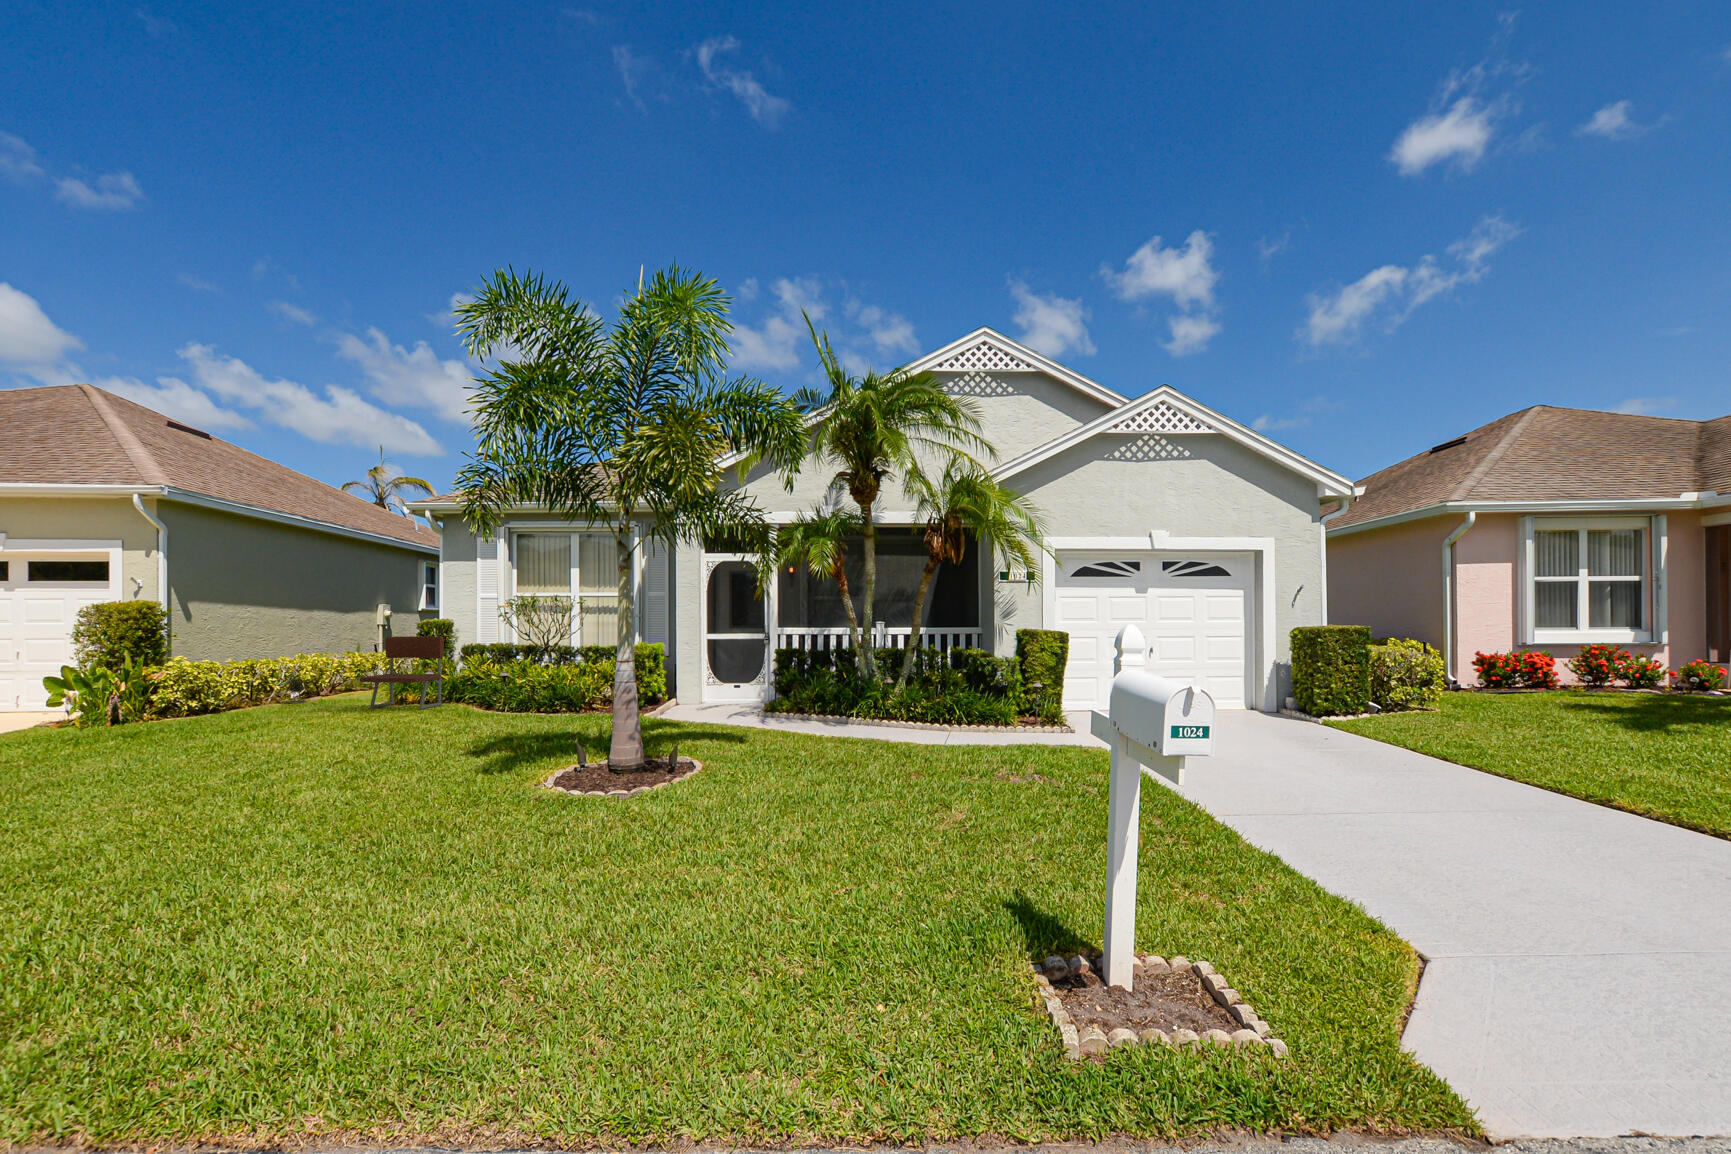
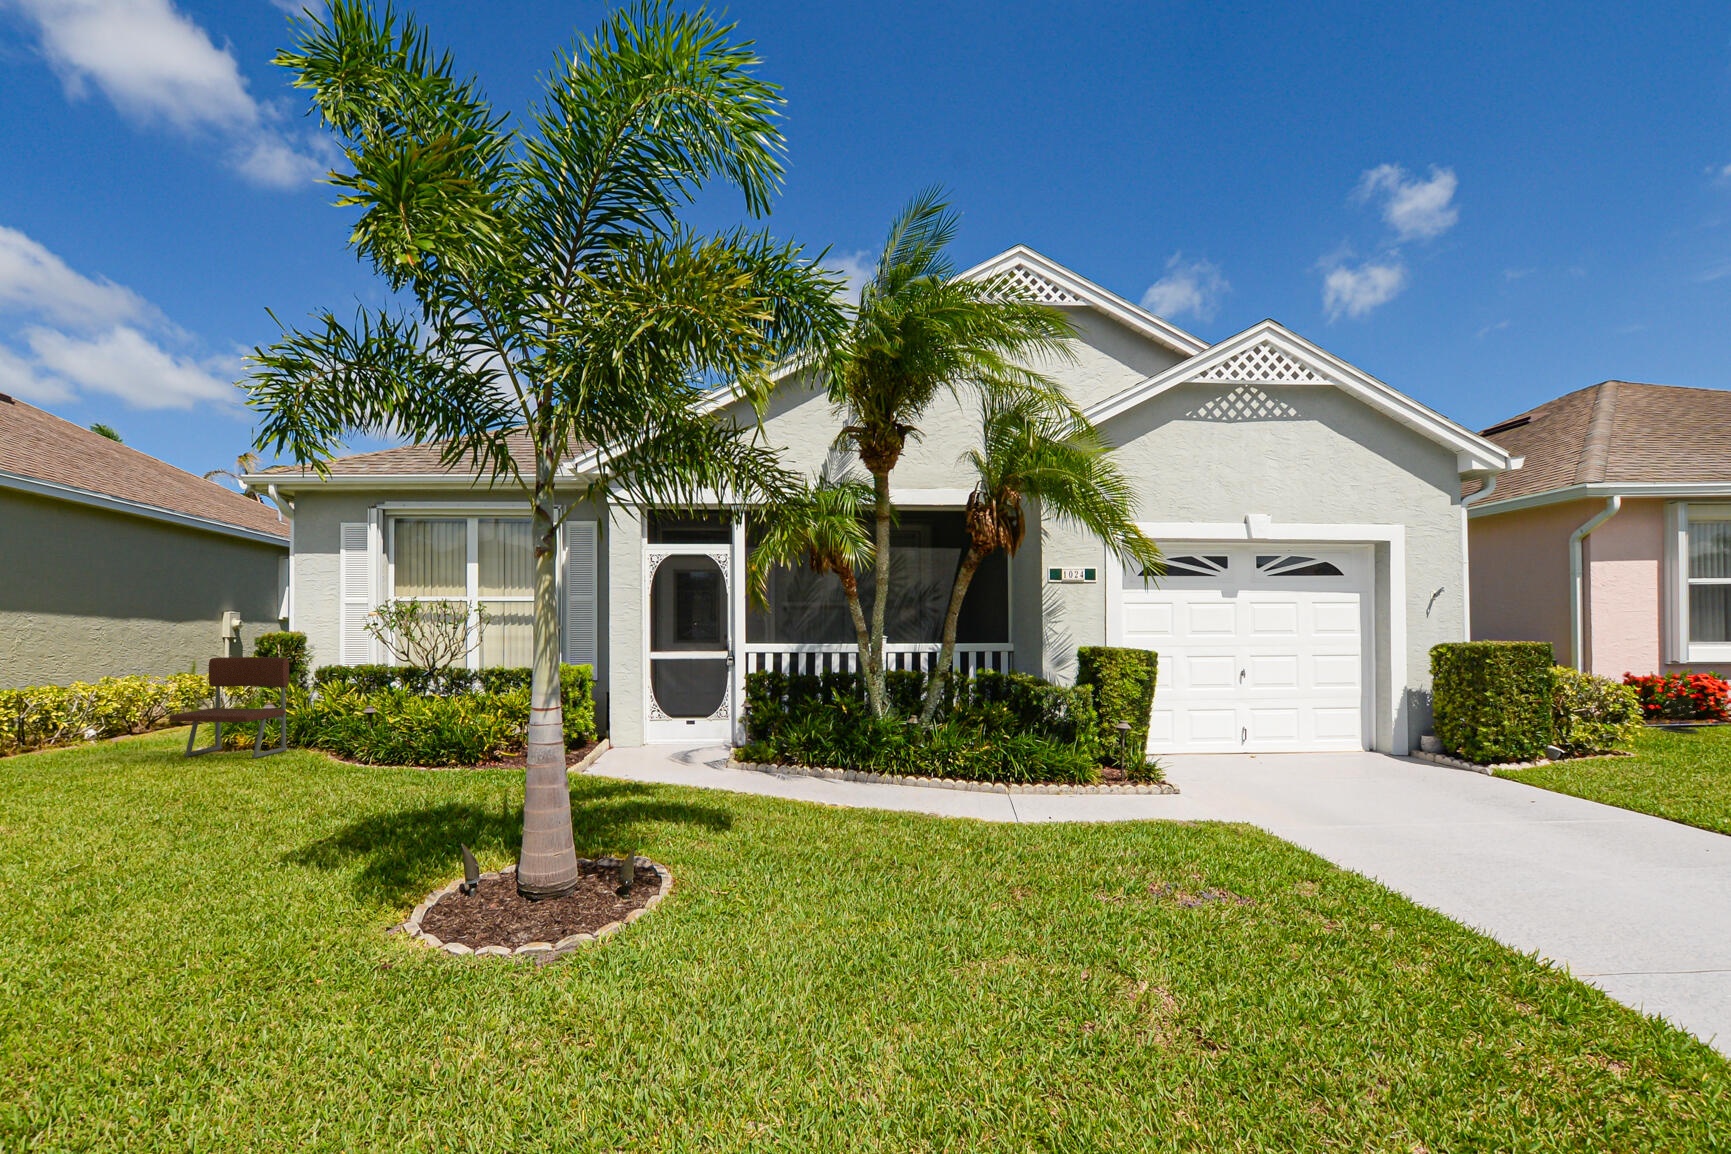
potted tree: present [282,672,305,704] -> present [1661,686,1697,733]

